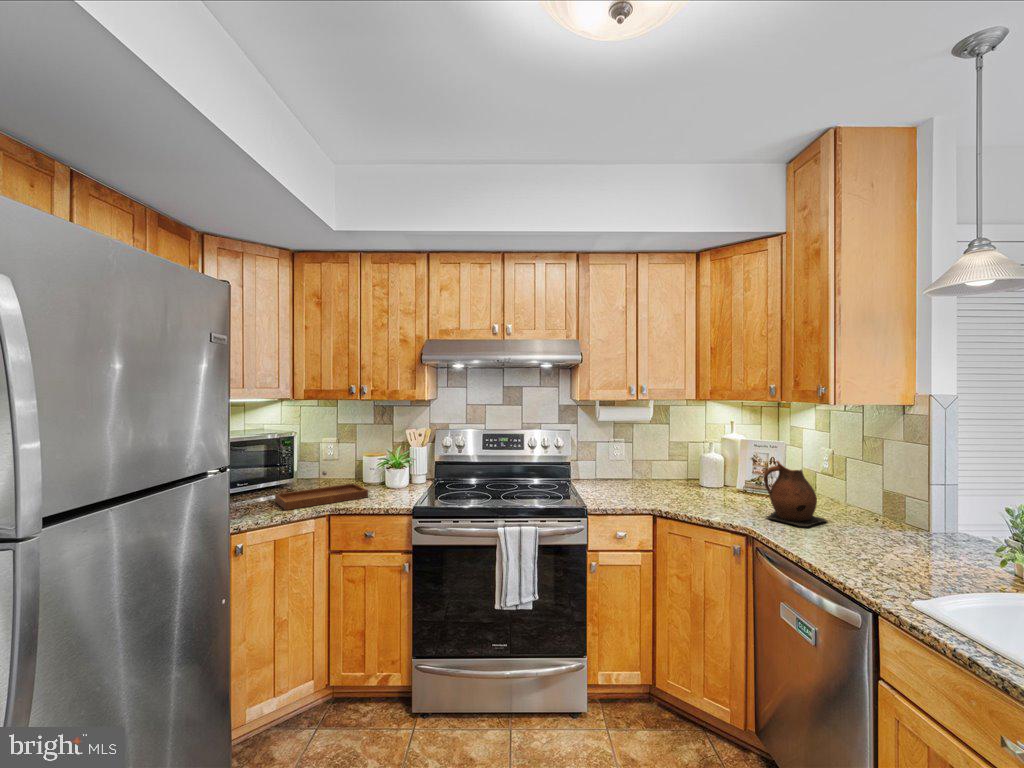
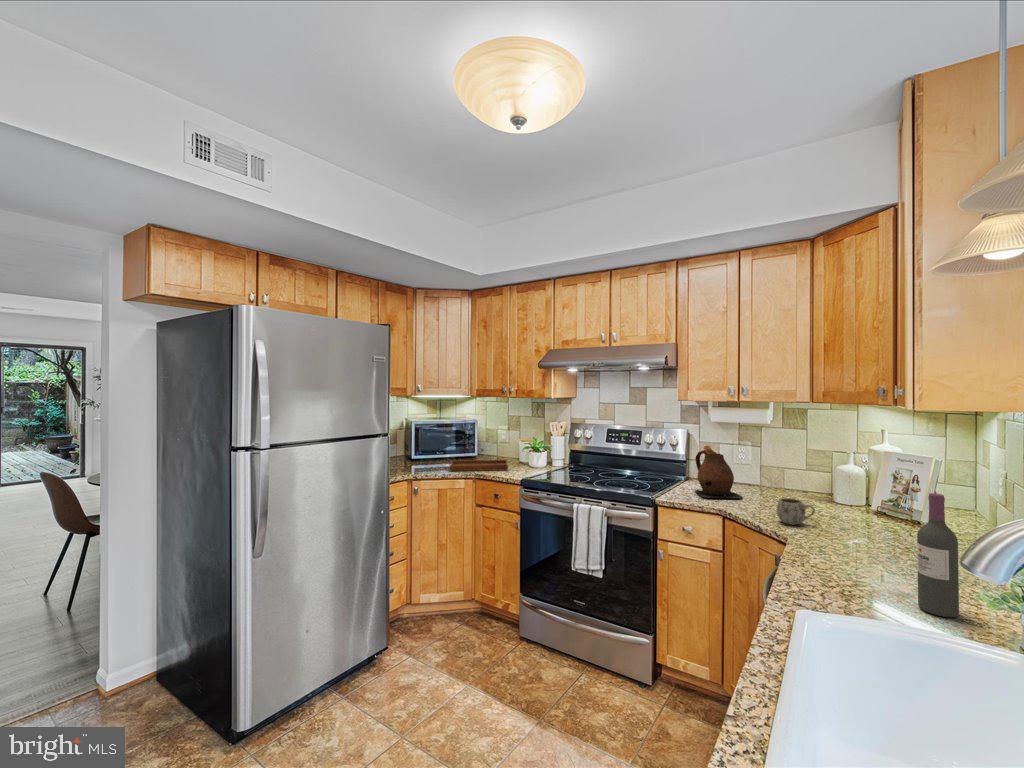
ceramic pitcher: present [764,461,827,526] -> present [695,446,743,499]
wine bottle: none [909,472,940,568] -> present [917,493,959,617]
mug: none [709,489,739,513] -> present [777,498,815,525]

